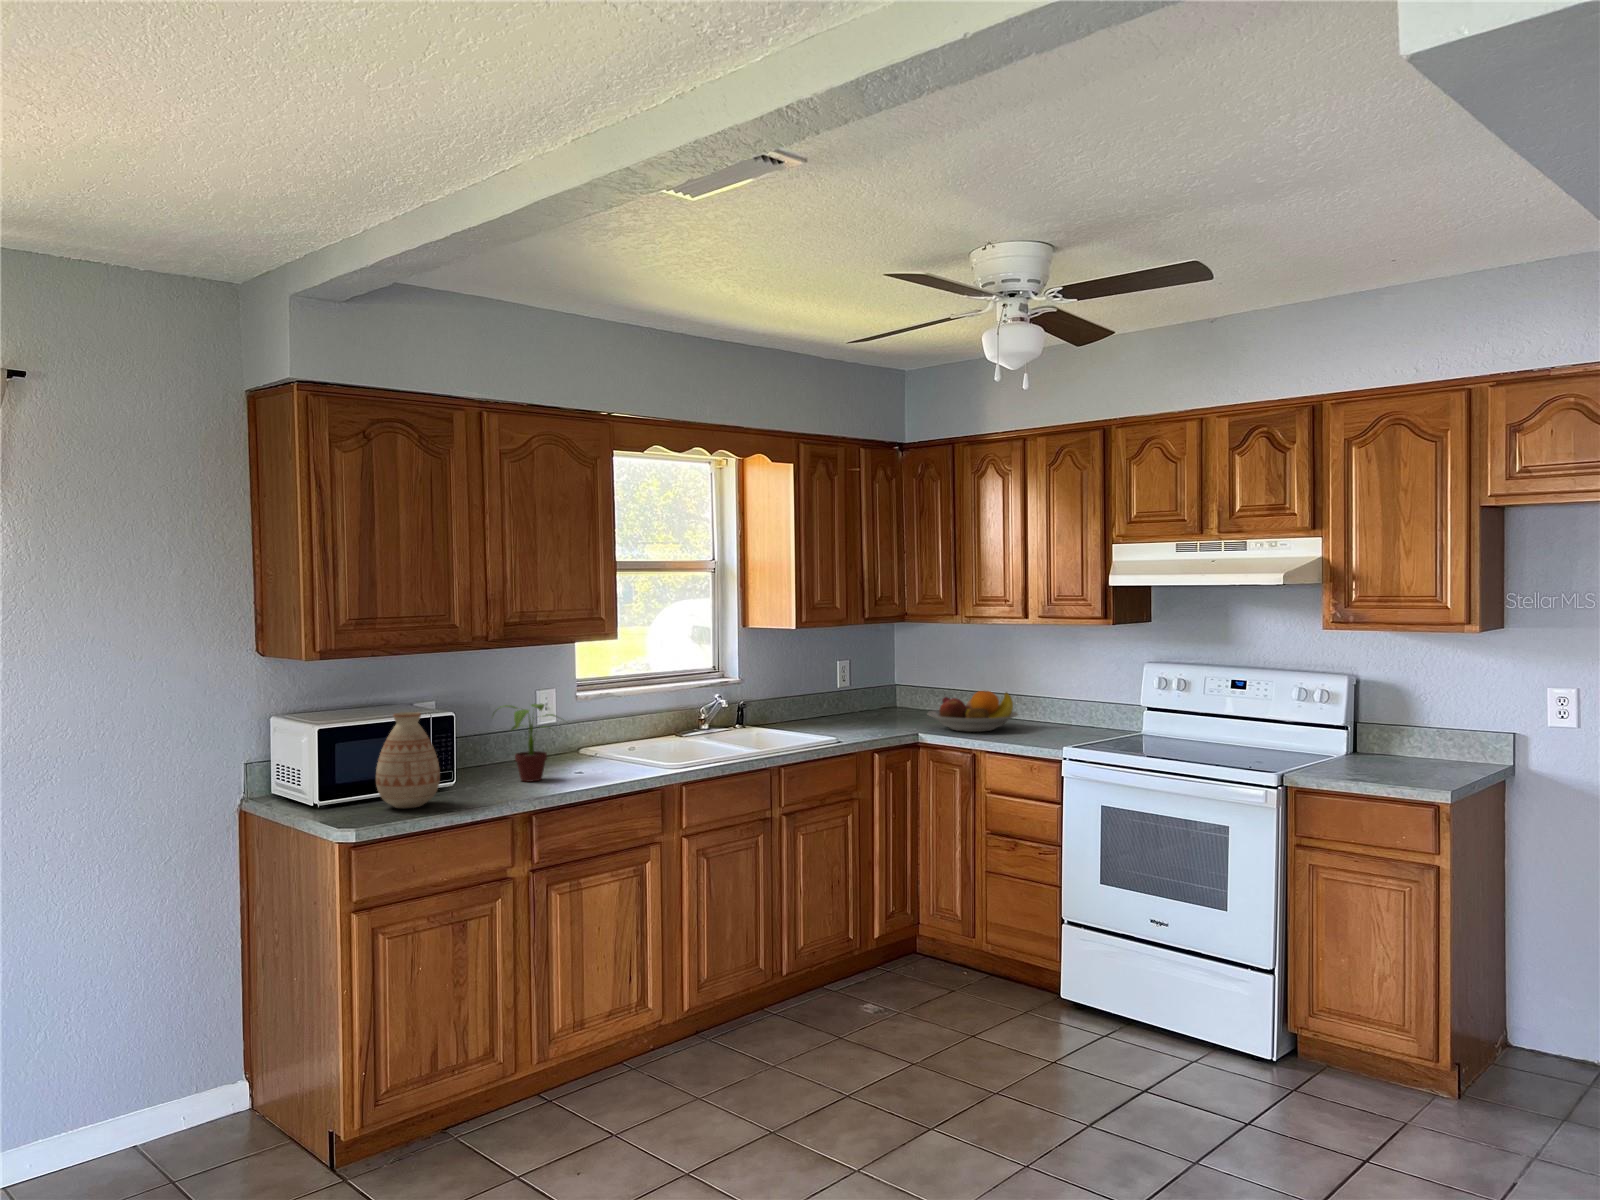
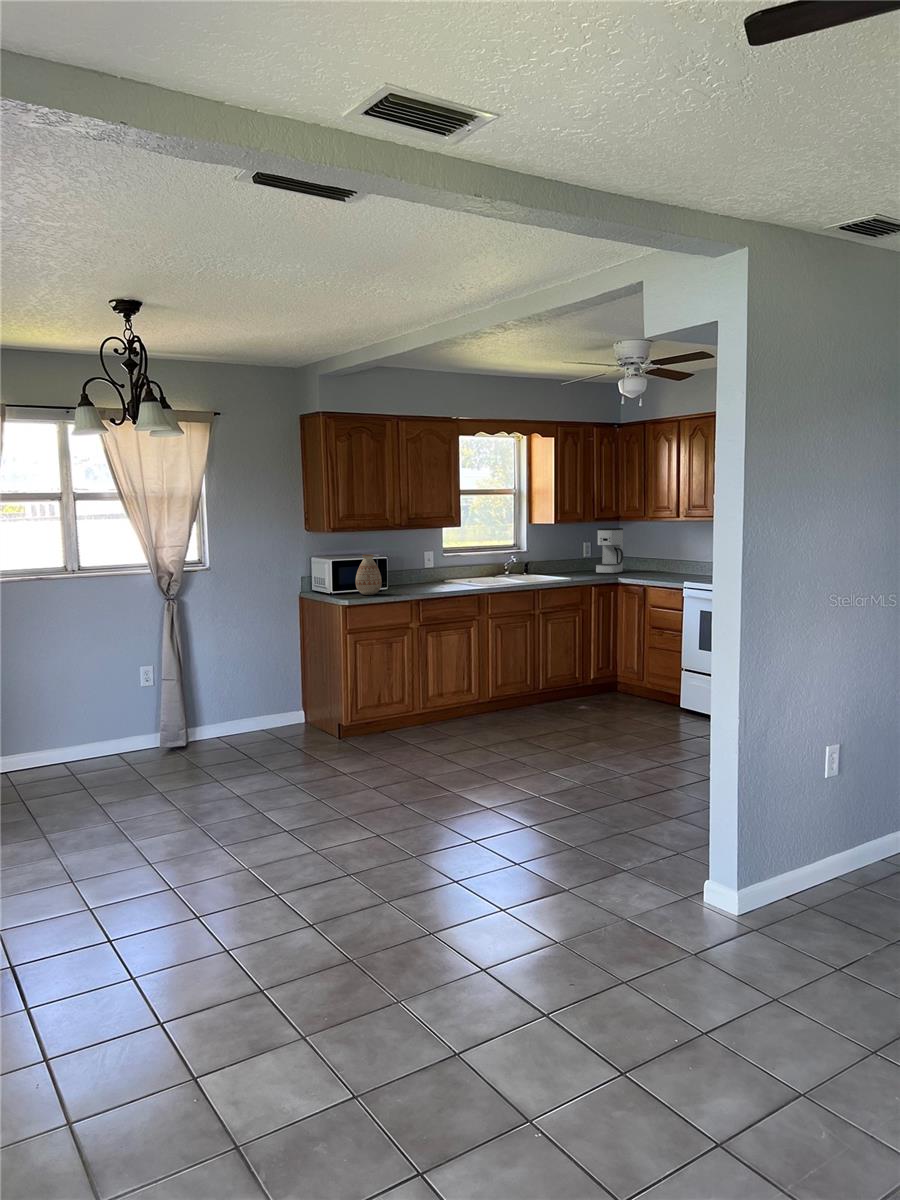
coffee maker: none [866,634,917,721] -> present [596,528,623,573]
fruit bowl: present [928,691,1018,732] -> none [623,556,672,577]
potted plant: present [497,704,557,782] -> none [403,555,437,589]

